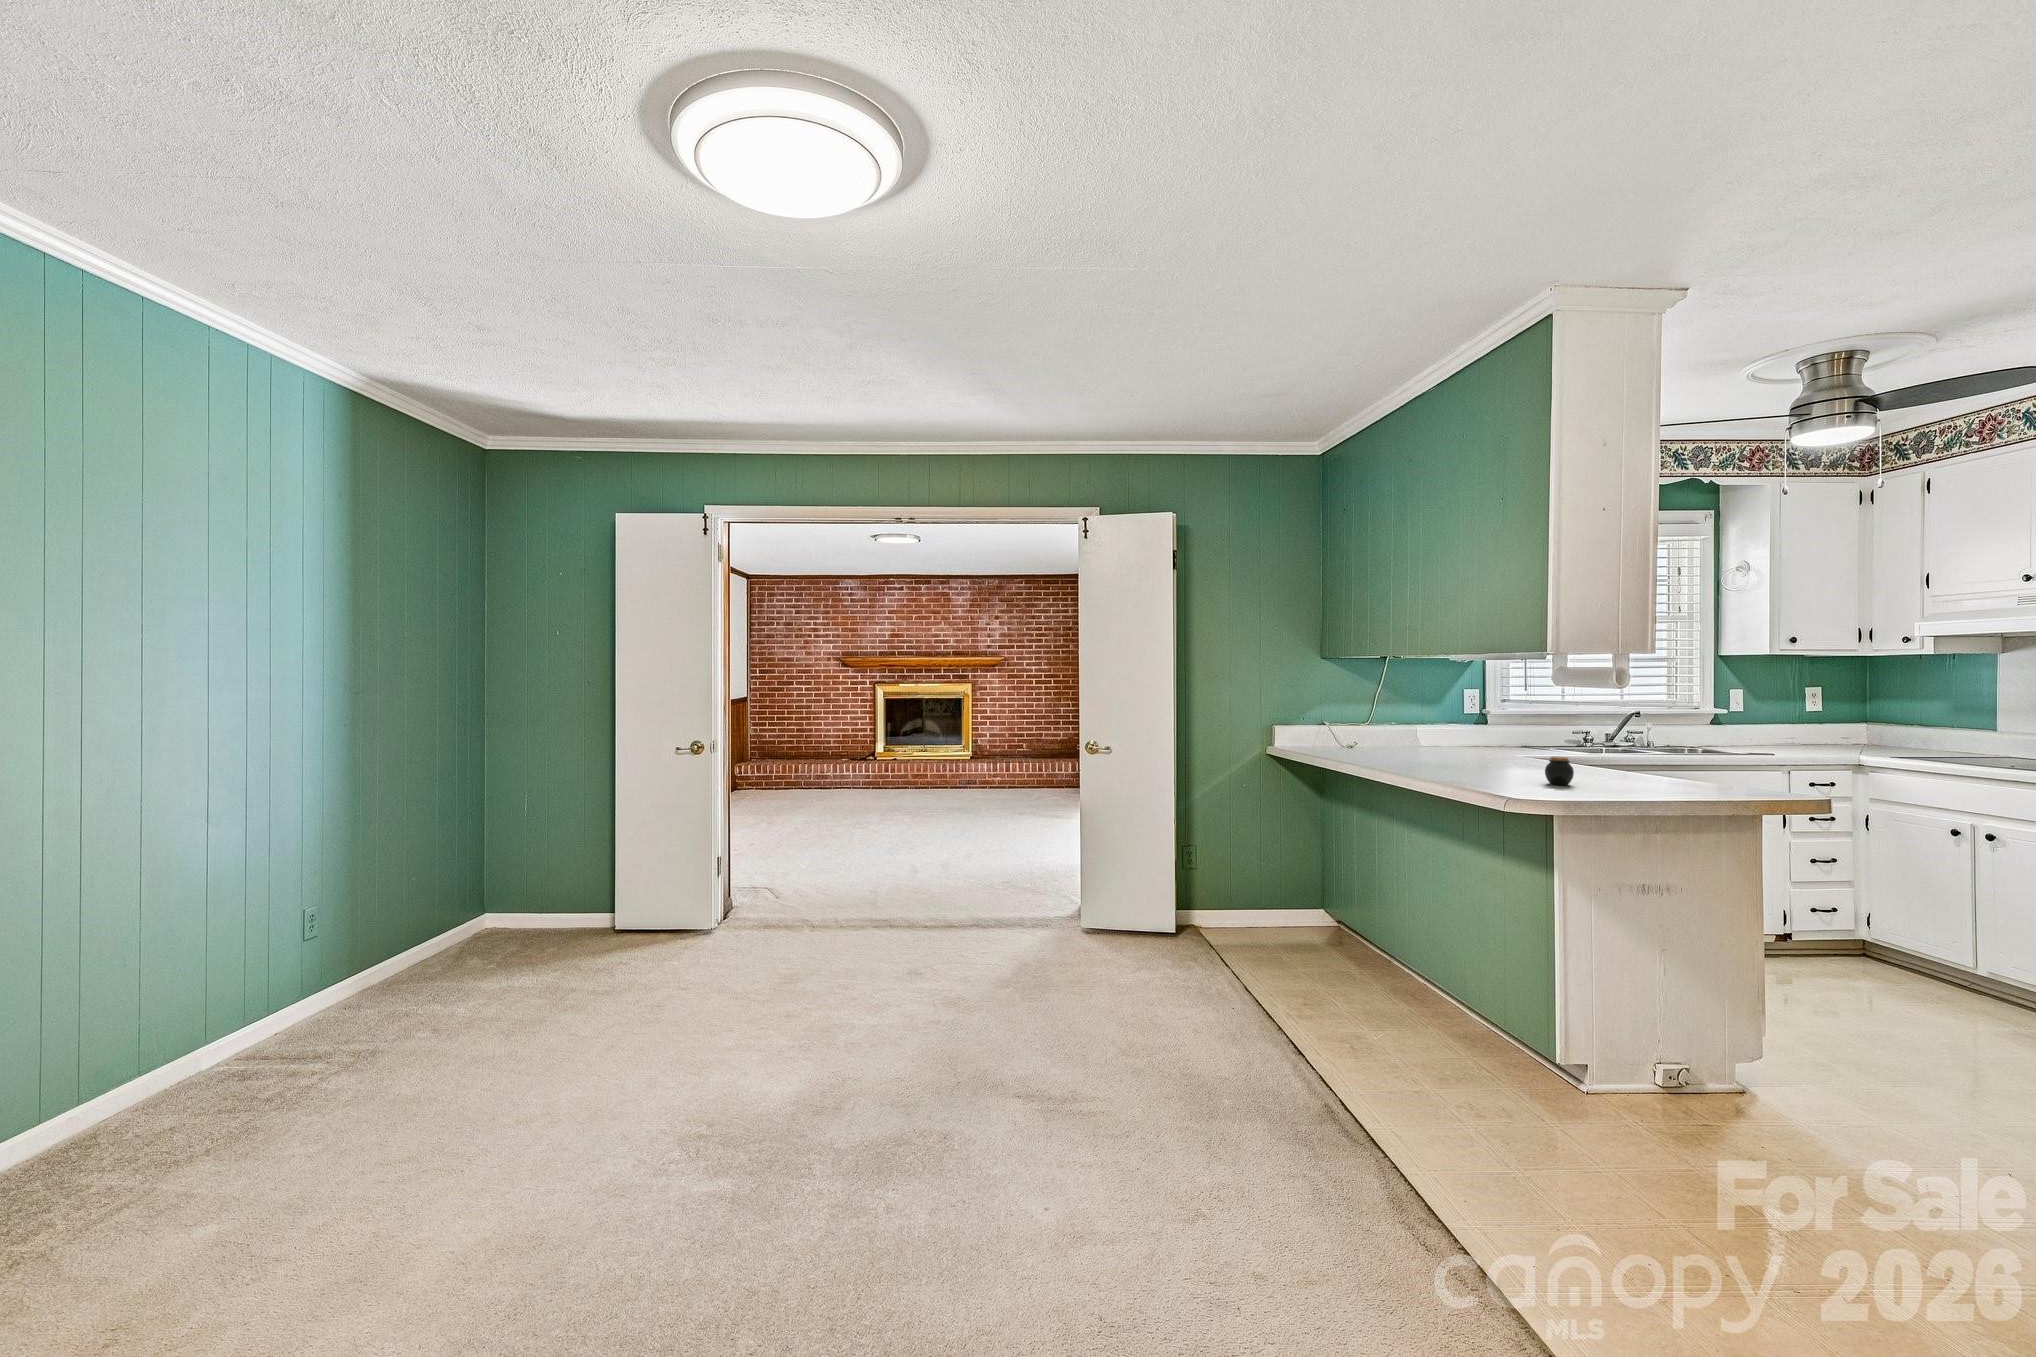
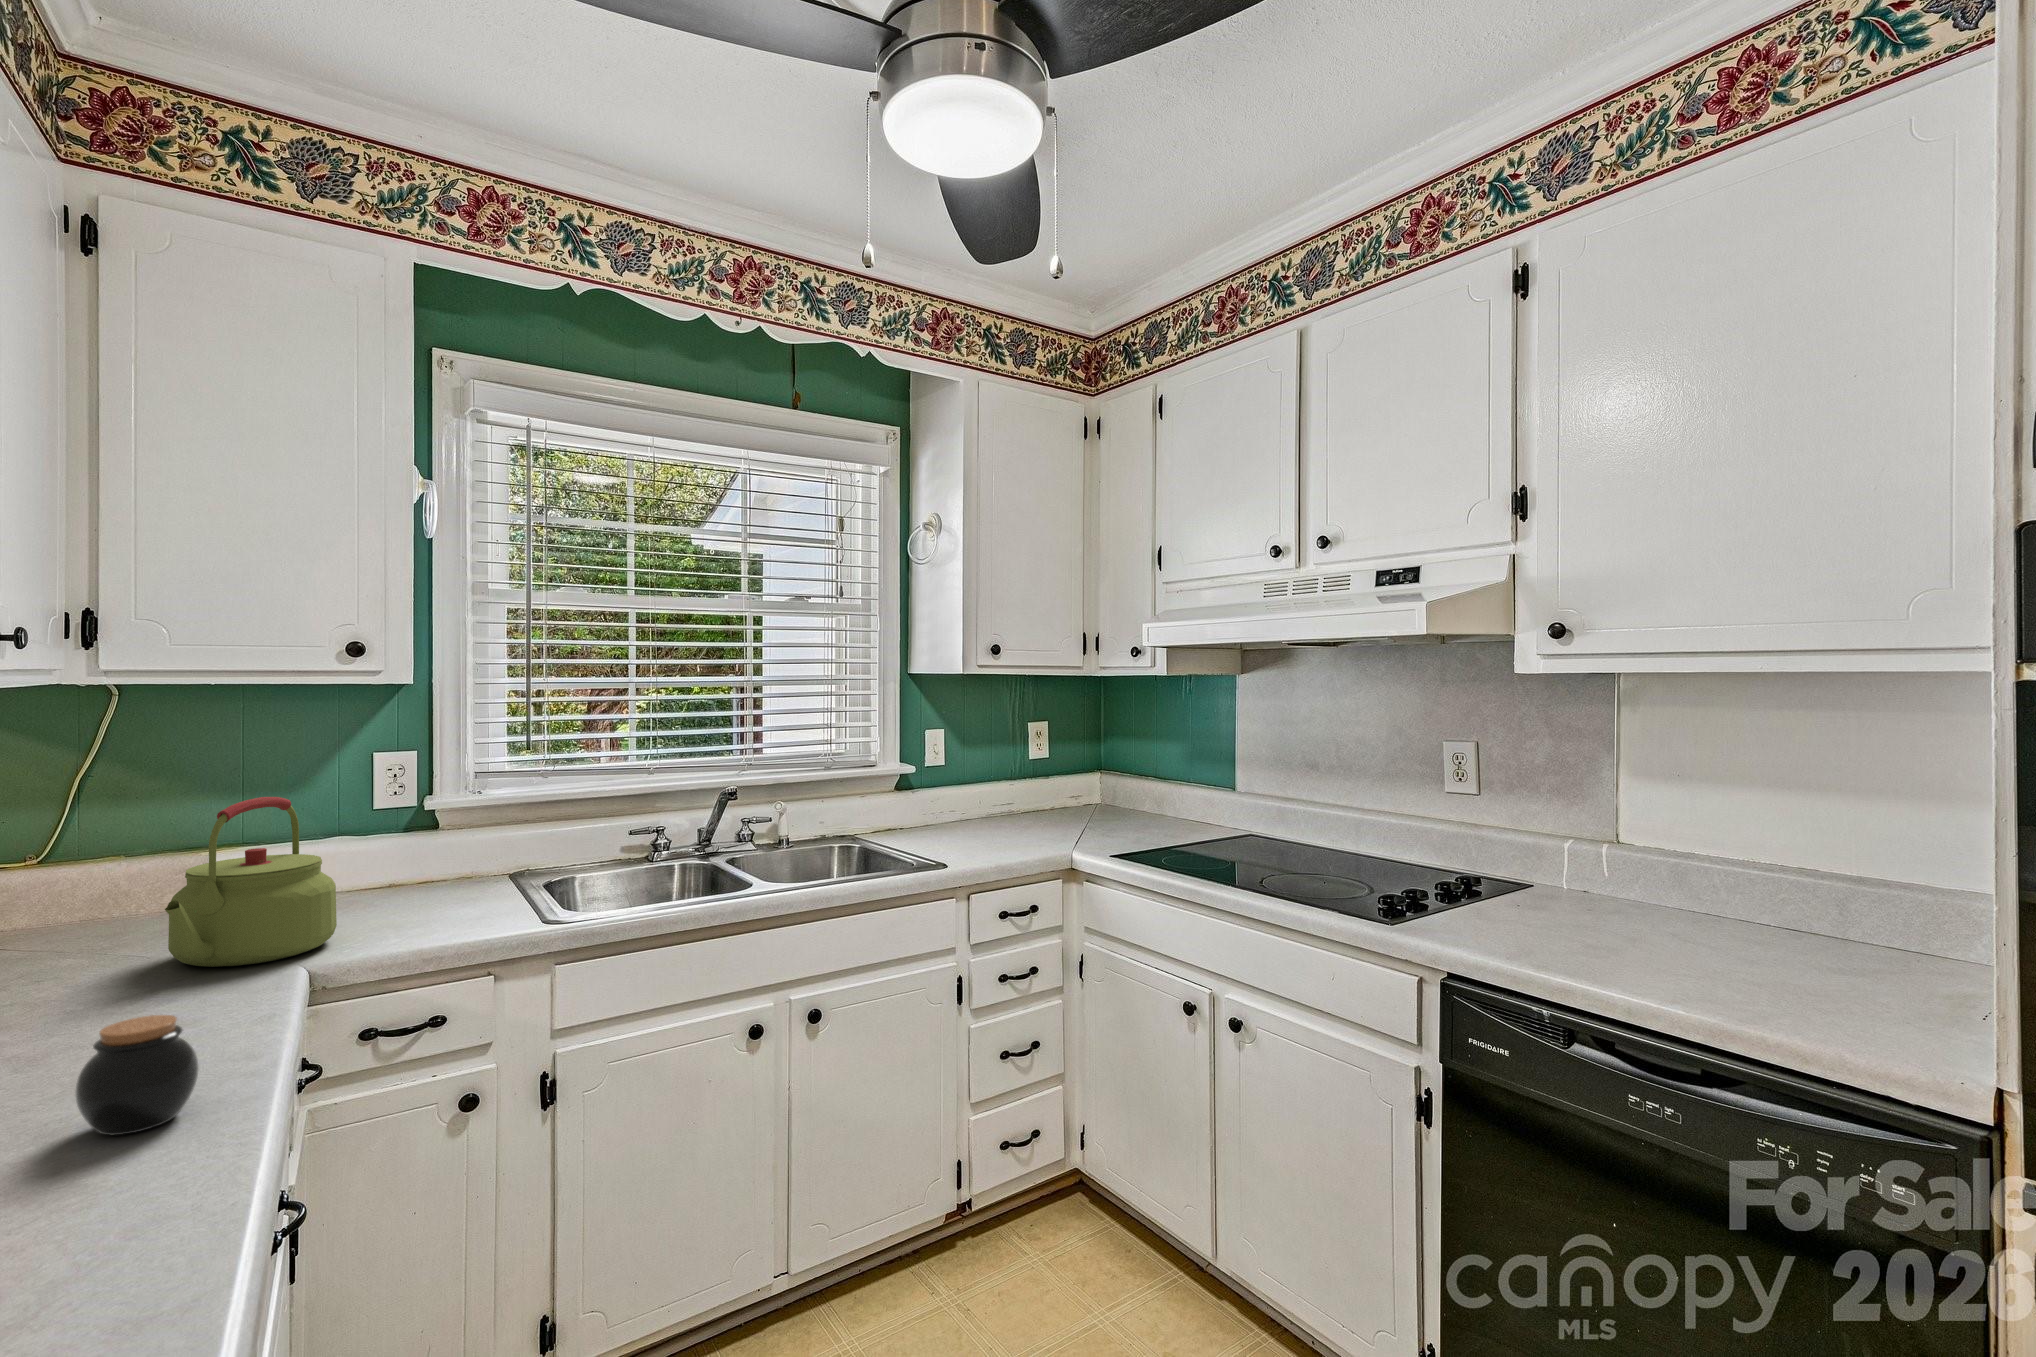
kettle: none [1454,704,1508,762] -> present [165,797,337,967]

